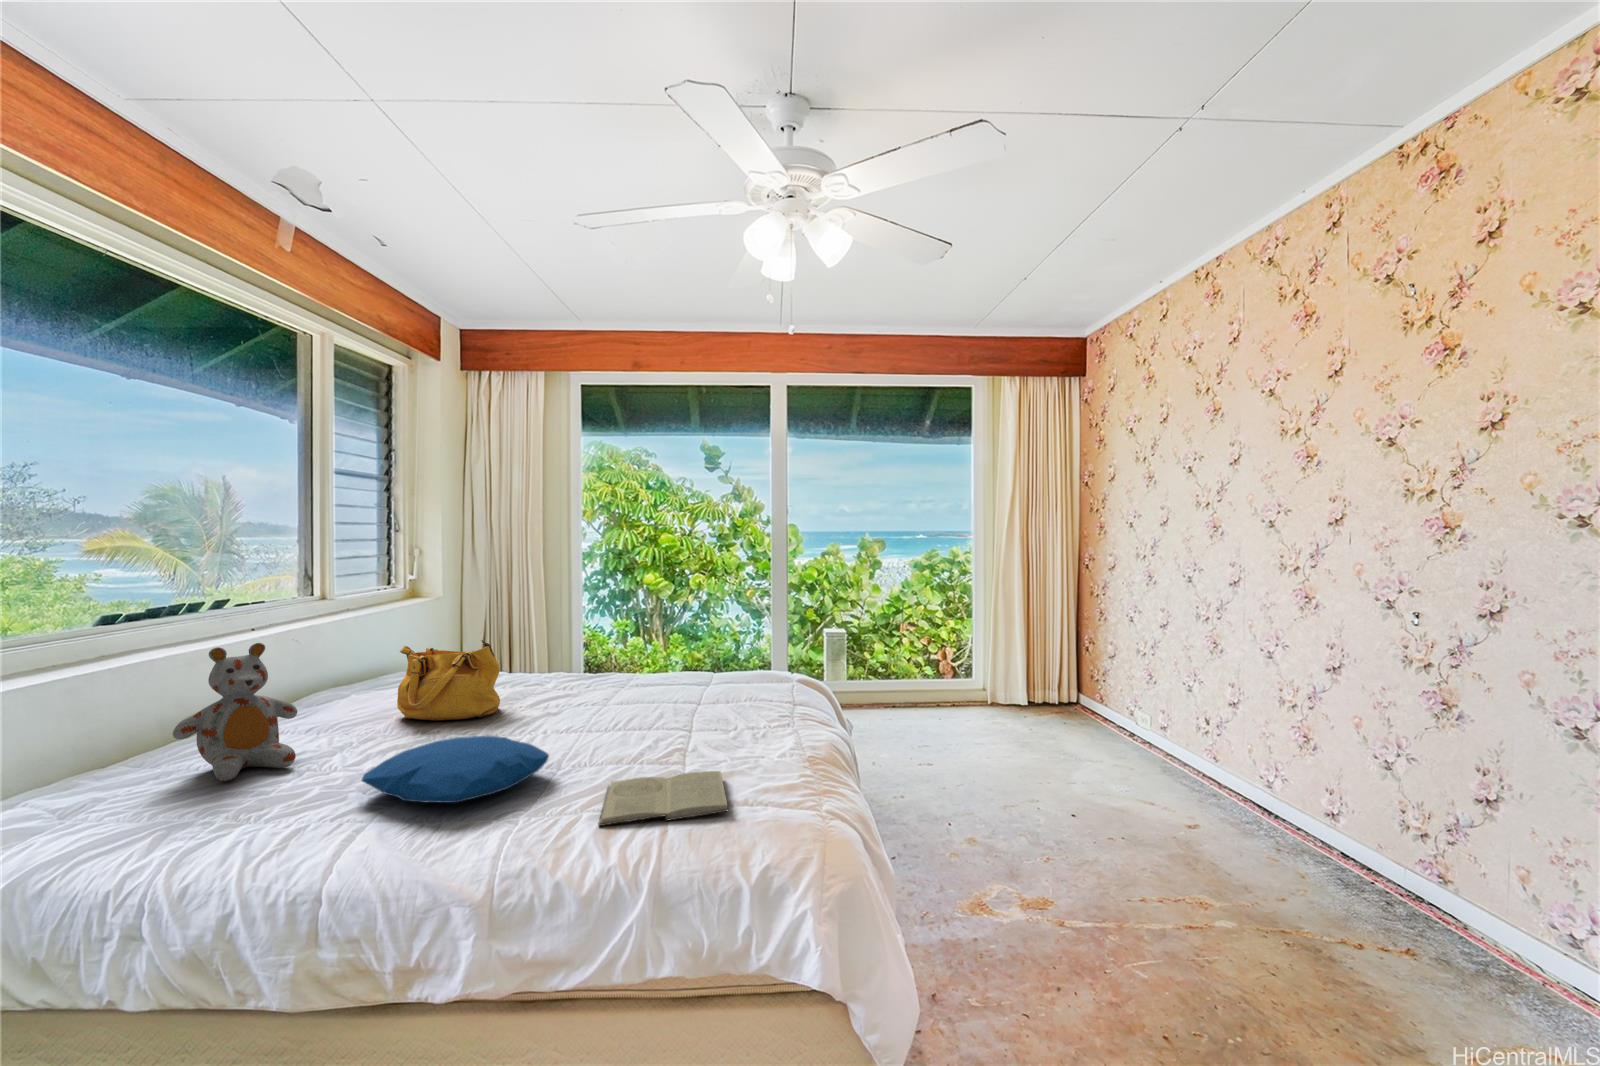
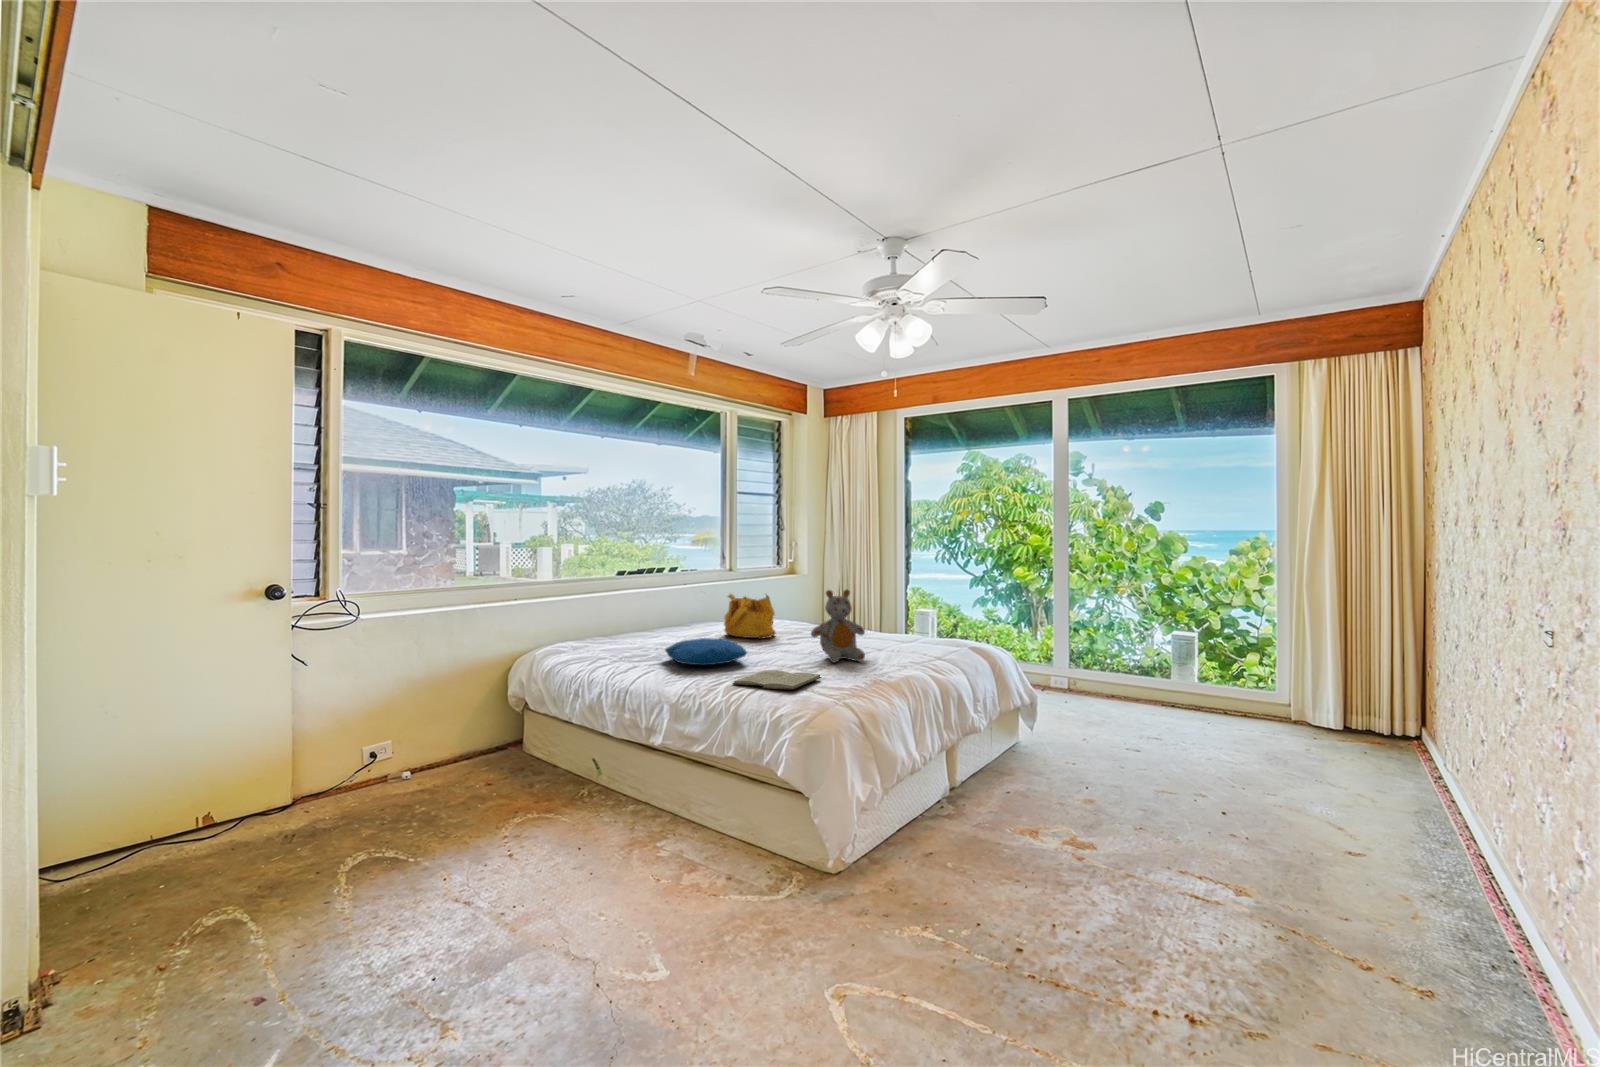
stuffed bear: present [173,643,298,781] -> present [811,590,865,663]

